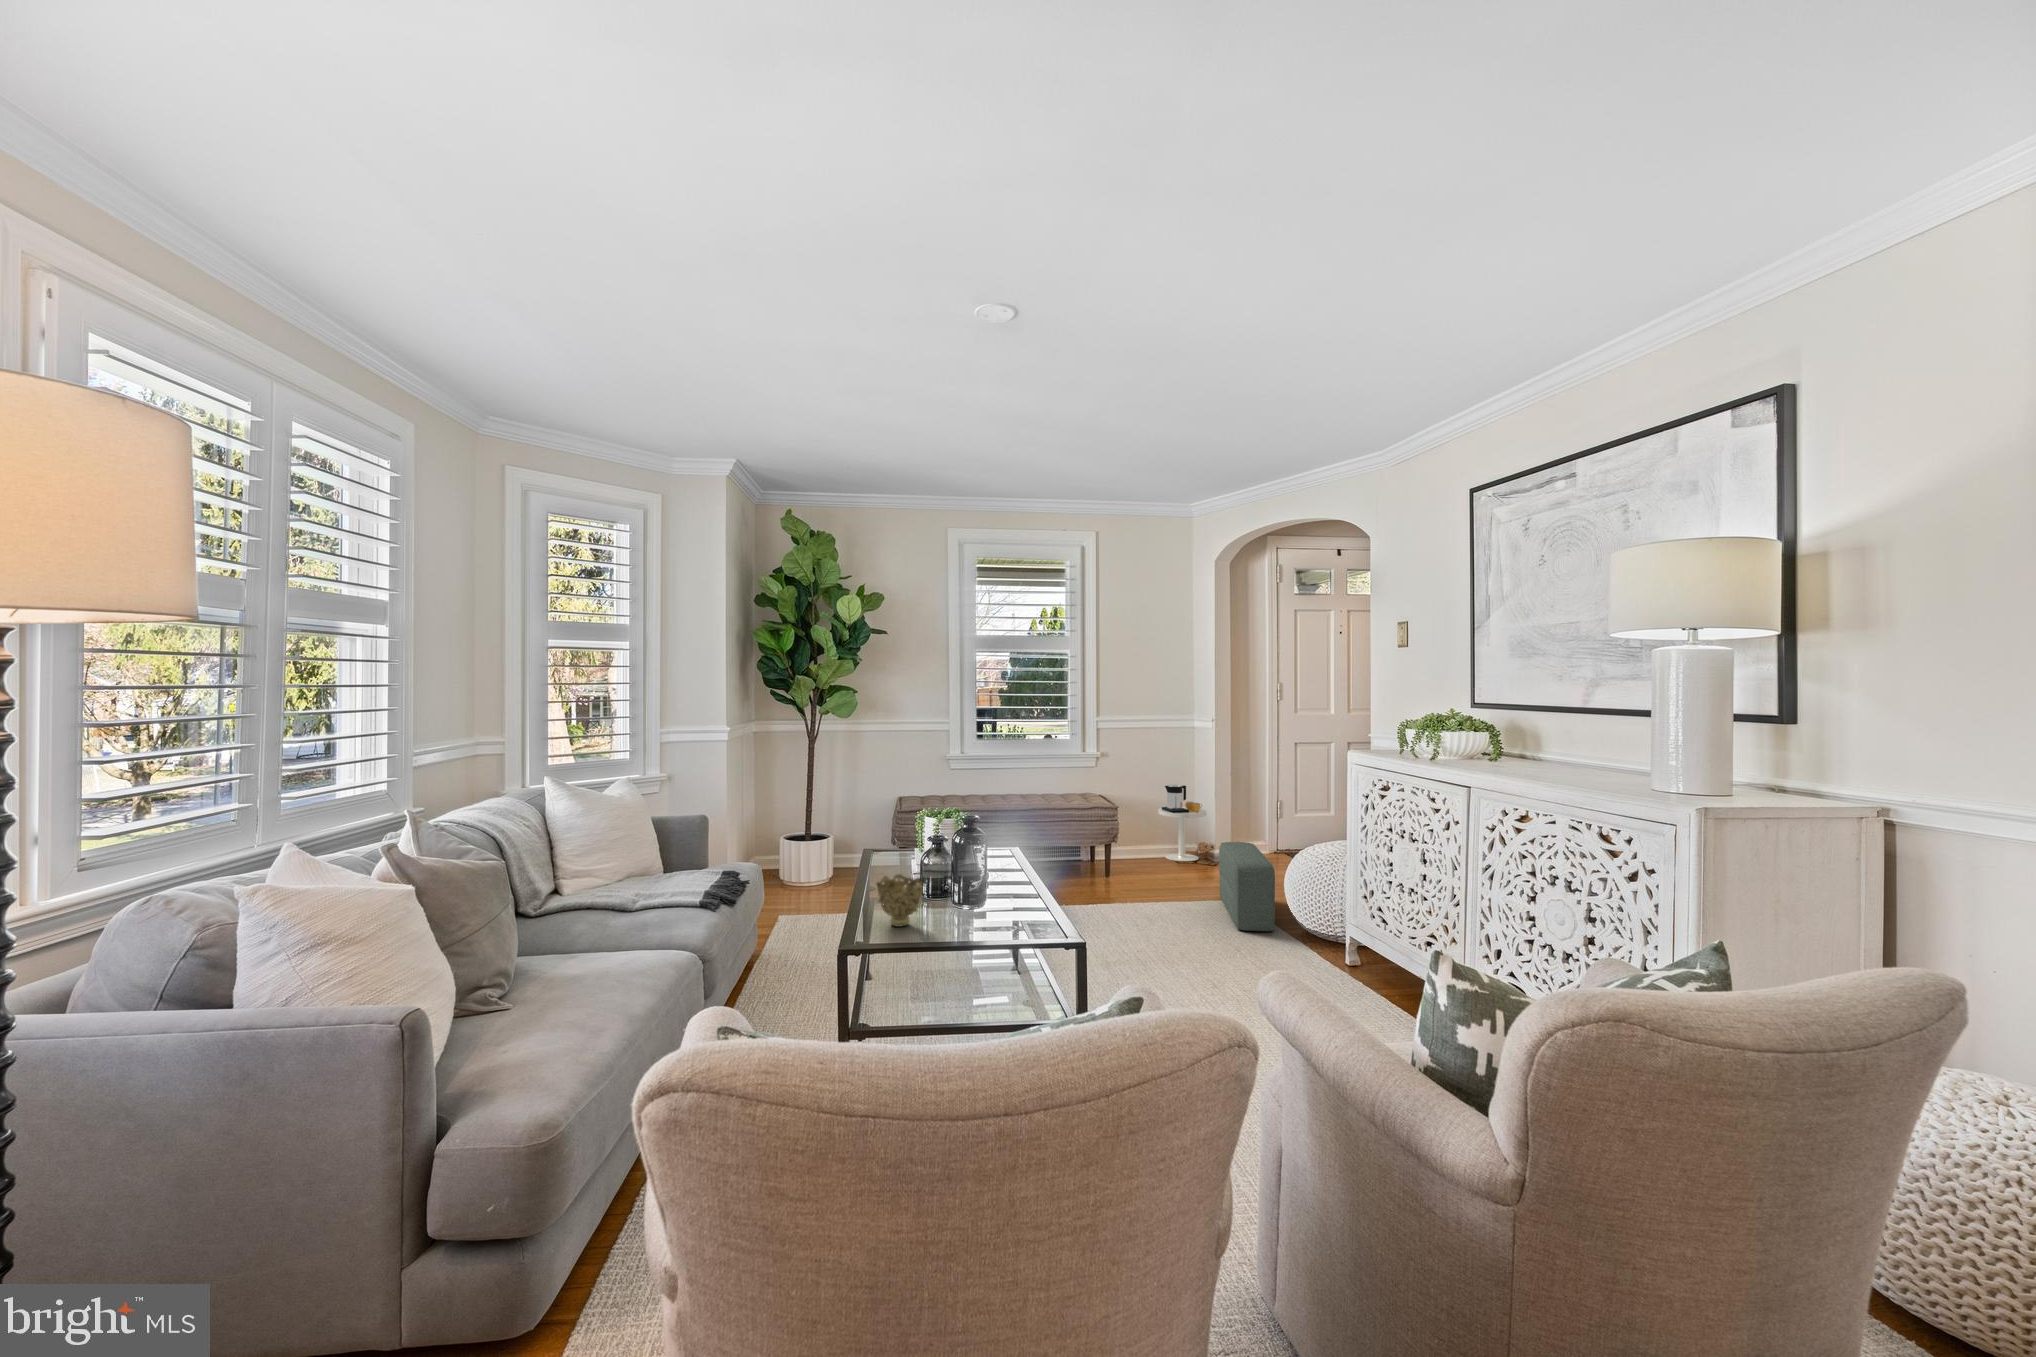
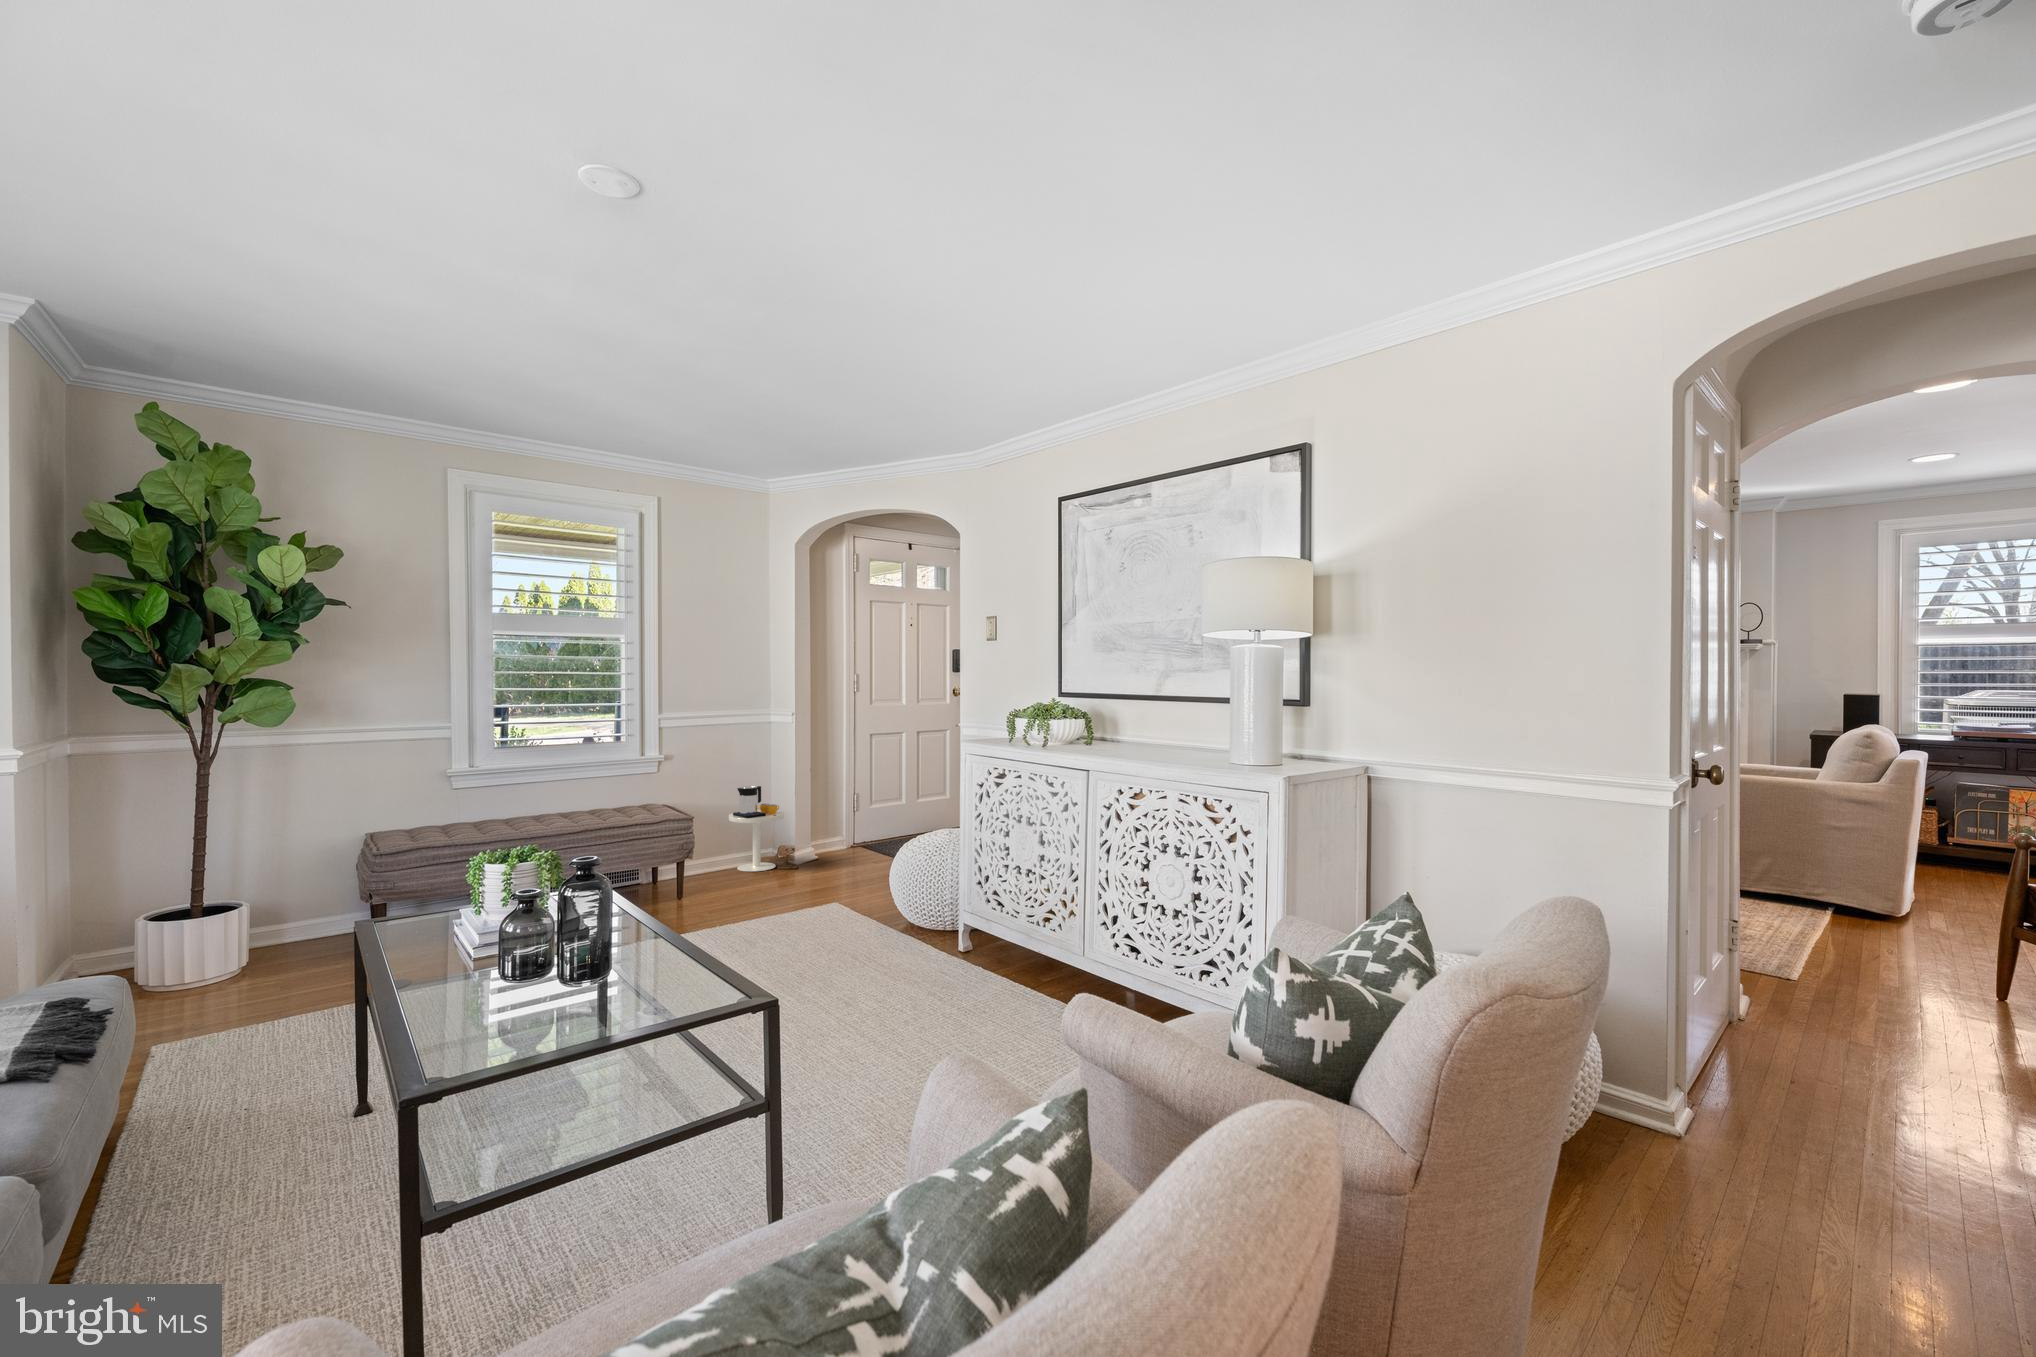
pouf: present [1219,842,1275,931] -> none [815,843,885,937]
decorative bowl: present [877,874,924,927] -> none [457,944,533,1017]

